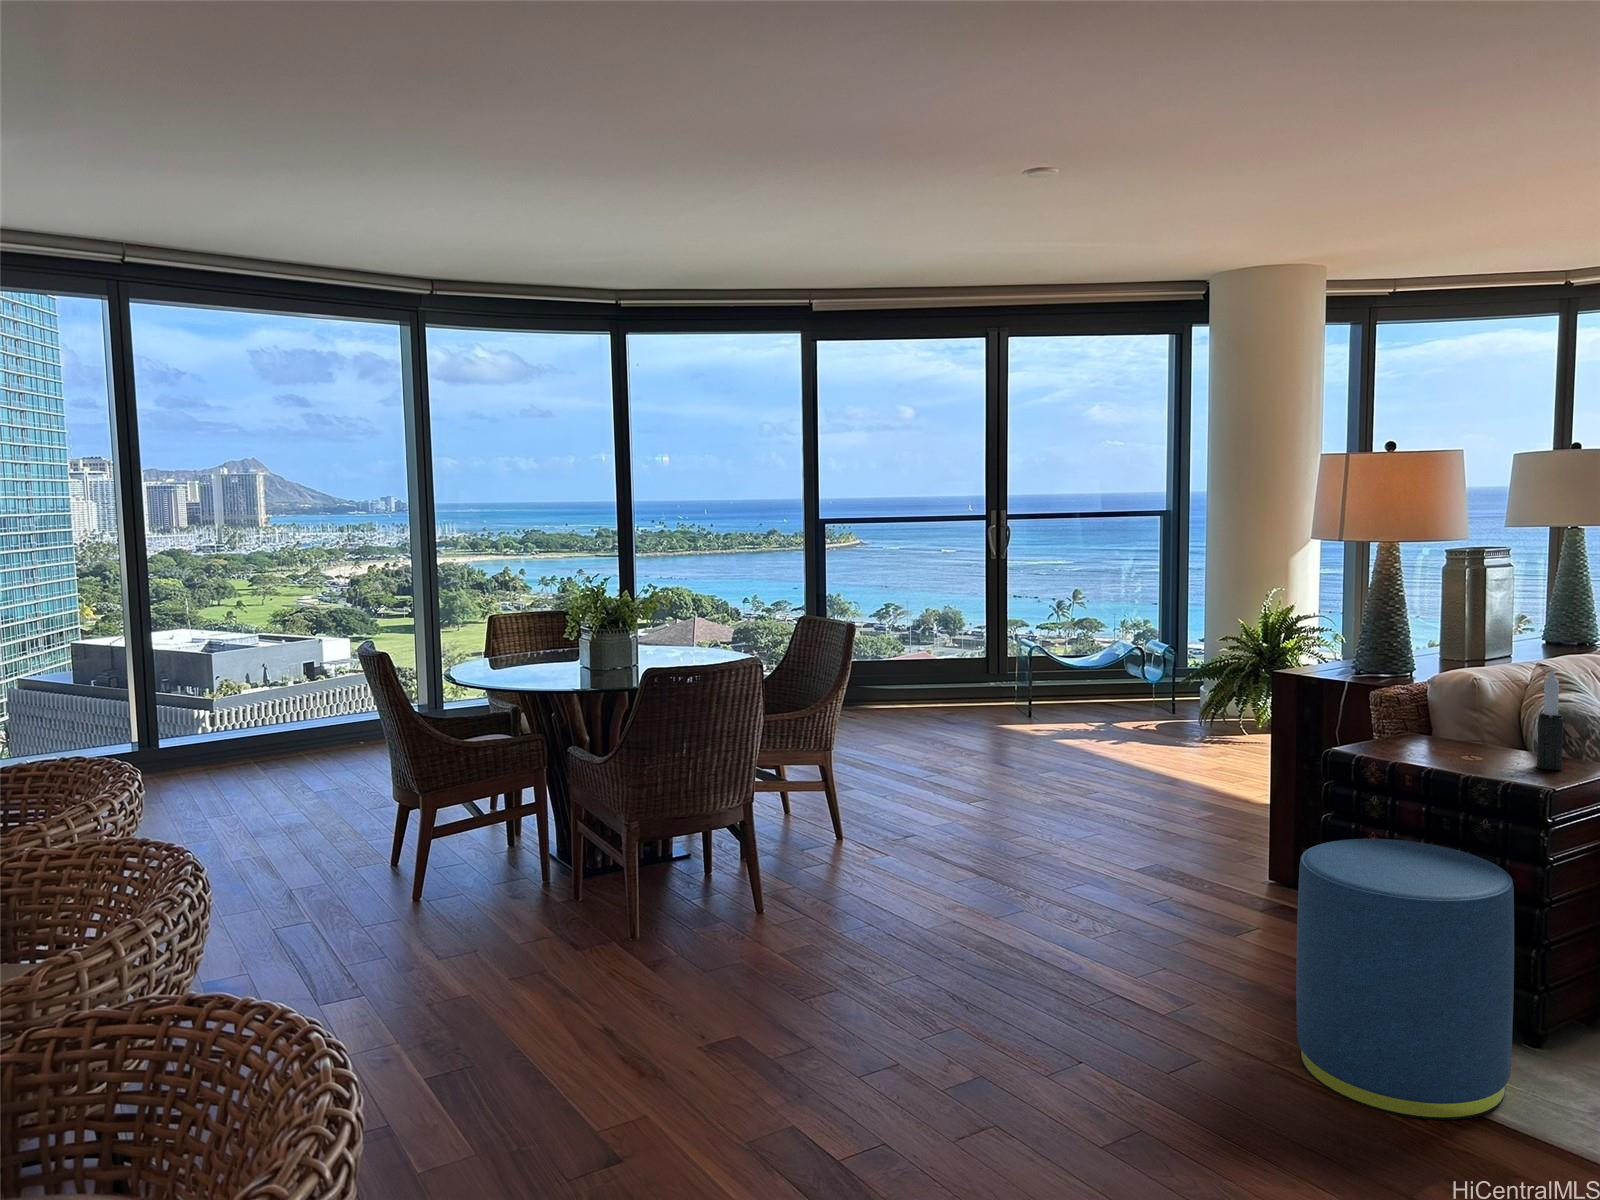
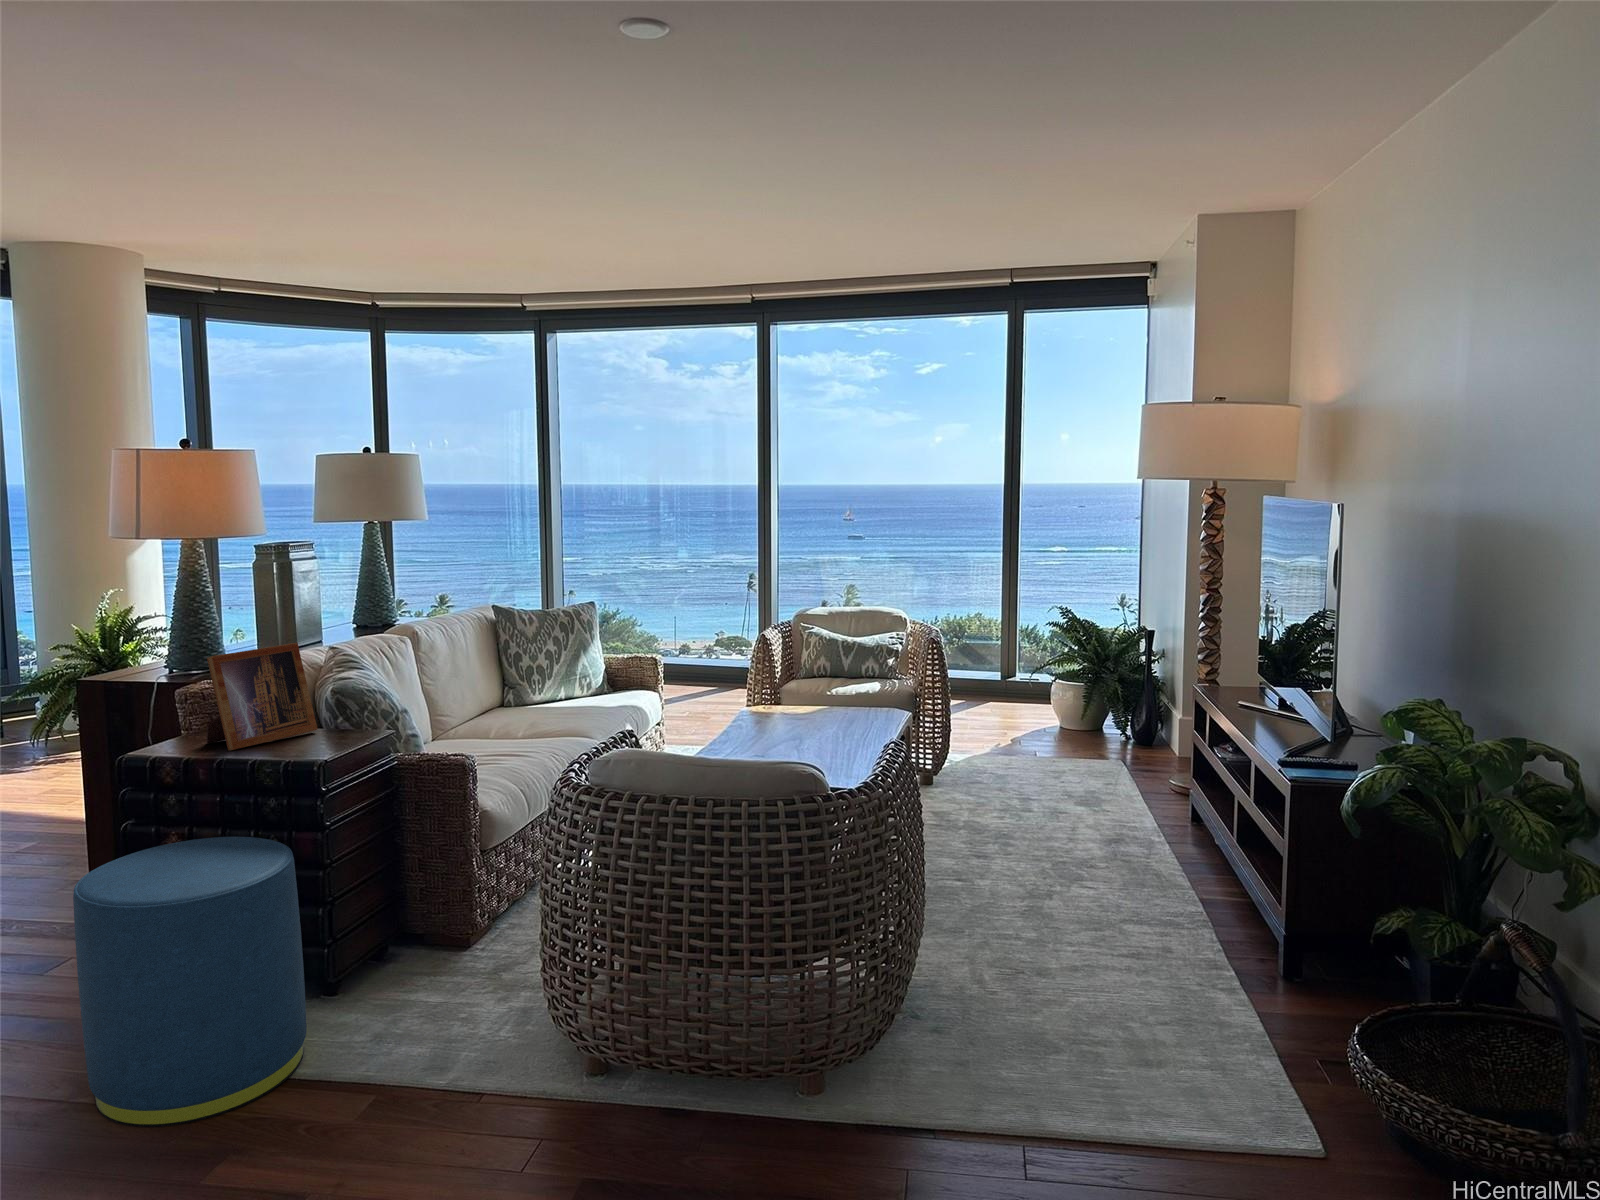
picture frame: none [1409,656,1528,759] -> present [207,643,317,751]
candle: present [1537,668,1563,770] -> none [319,650,342,743]

